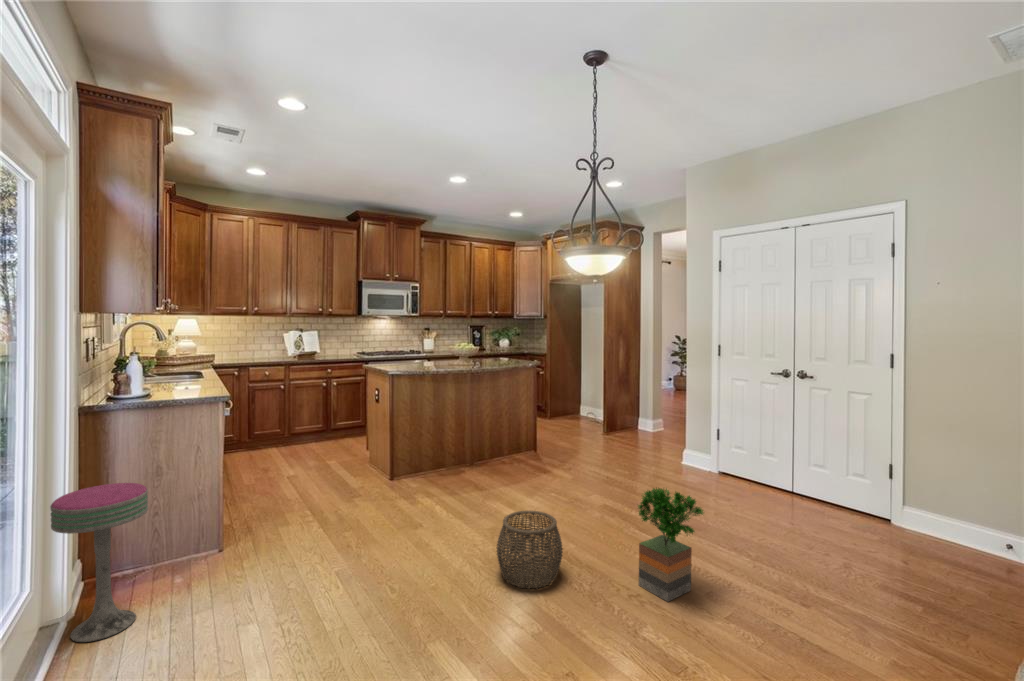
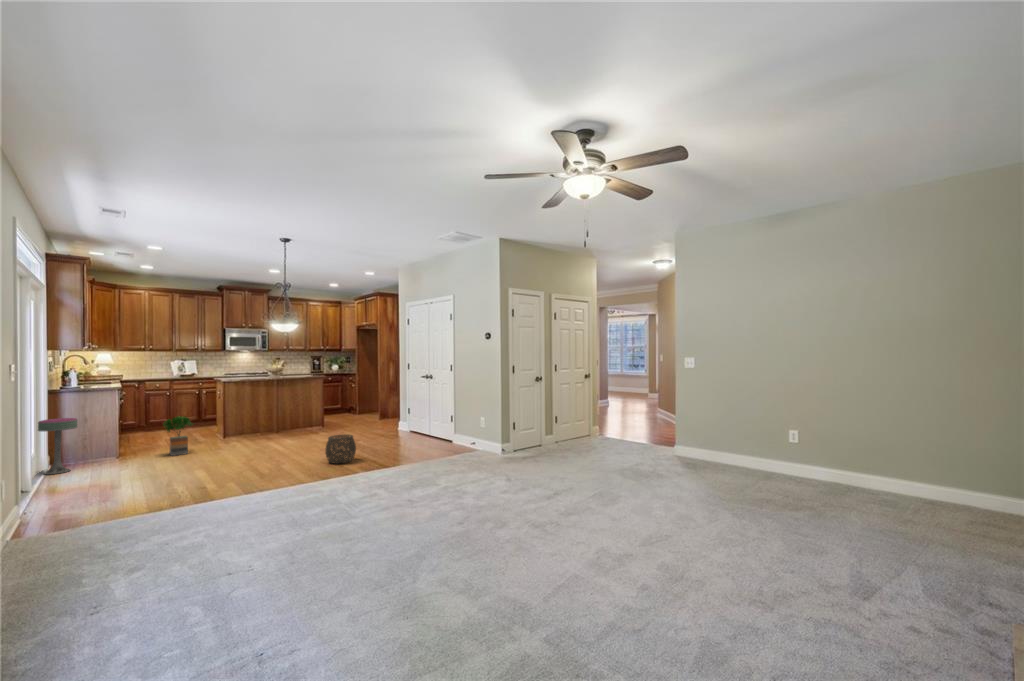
potted tree: present [638,488,703,602] -> present [163,416,192,456]
woven basket: present [497,511,563,589] -> present [325,435,356,464]

